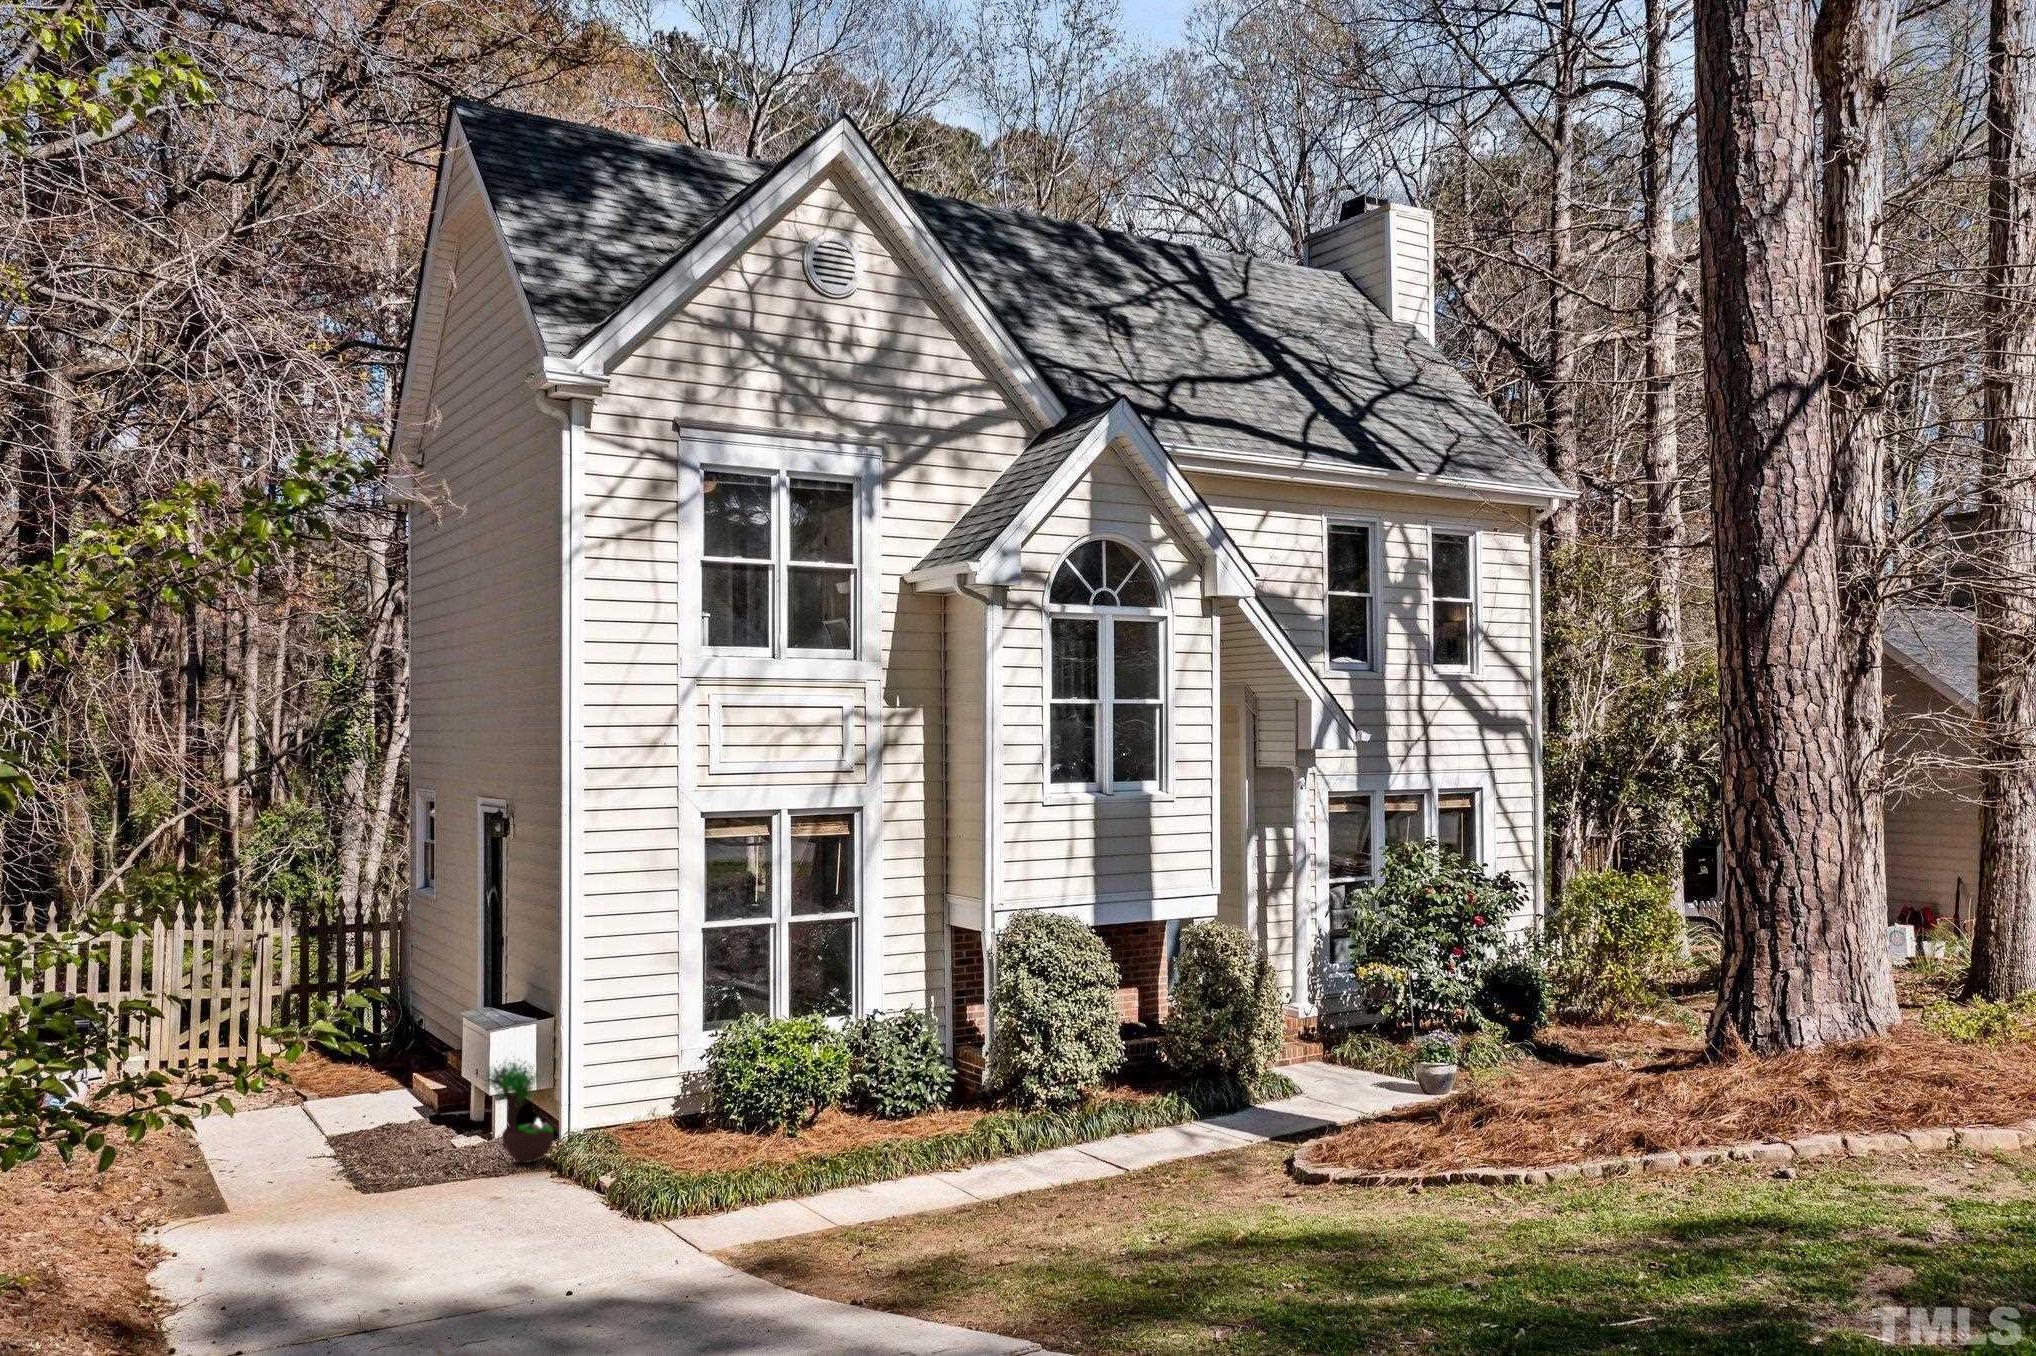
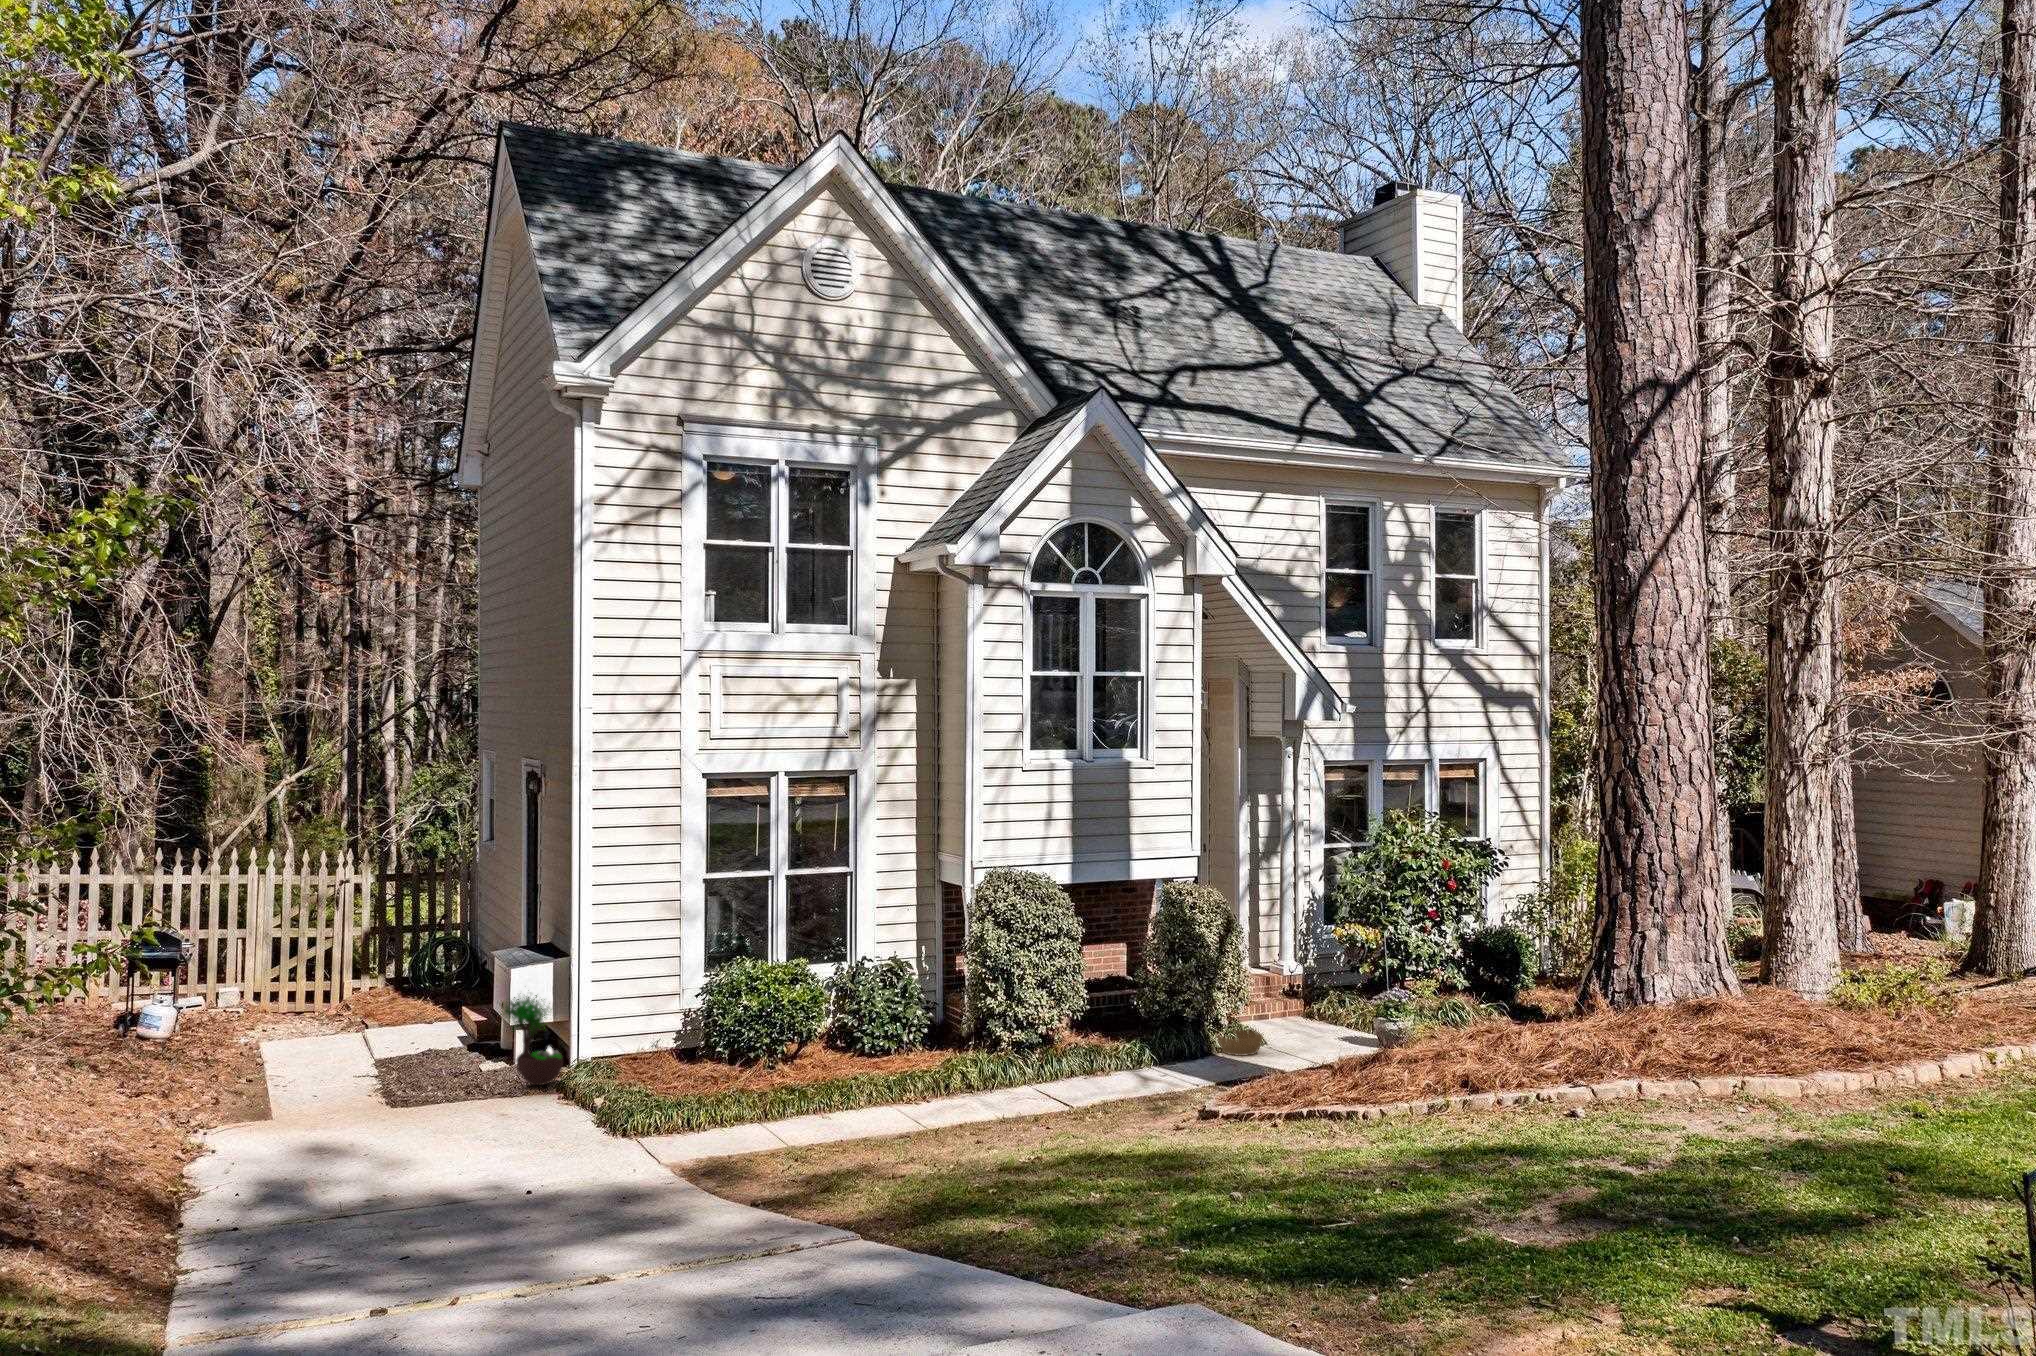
basket: none [1254,1079,1304,1107] -> present [1218,1030,1263,1056]

